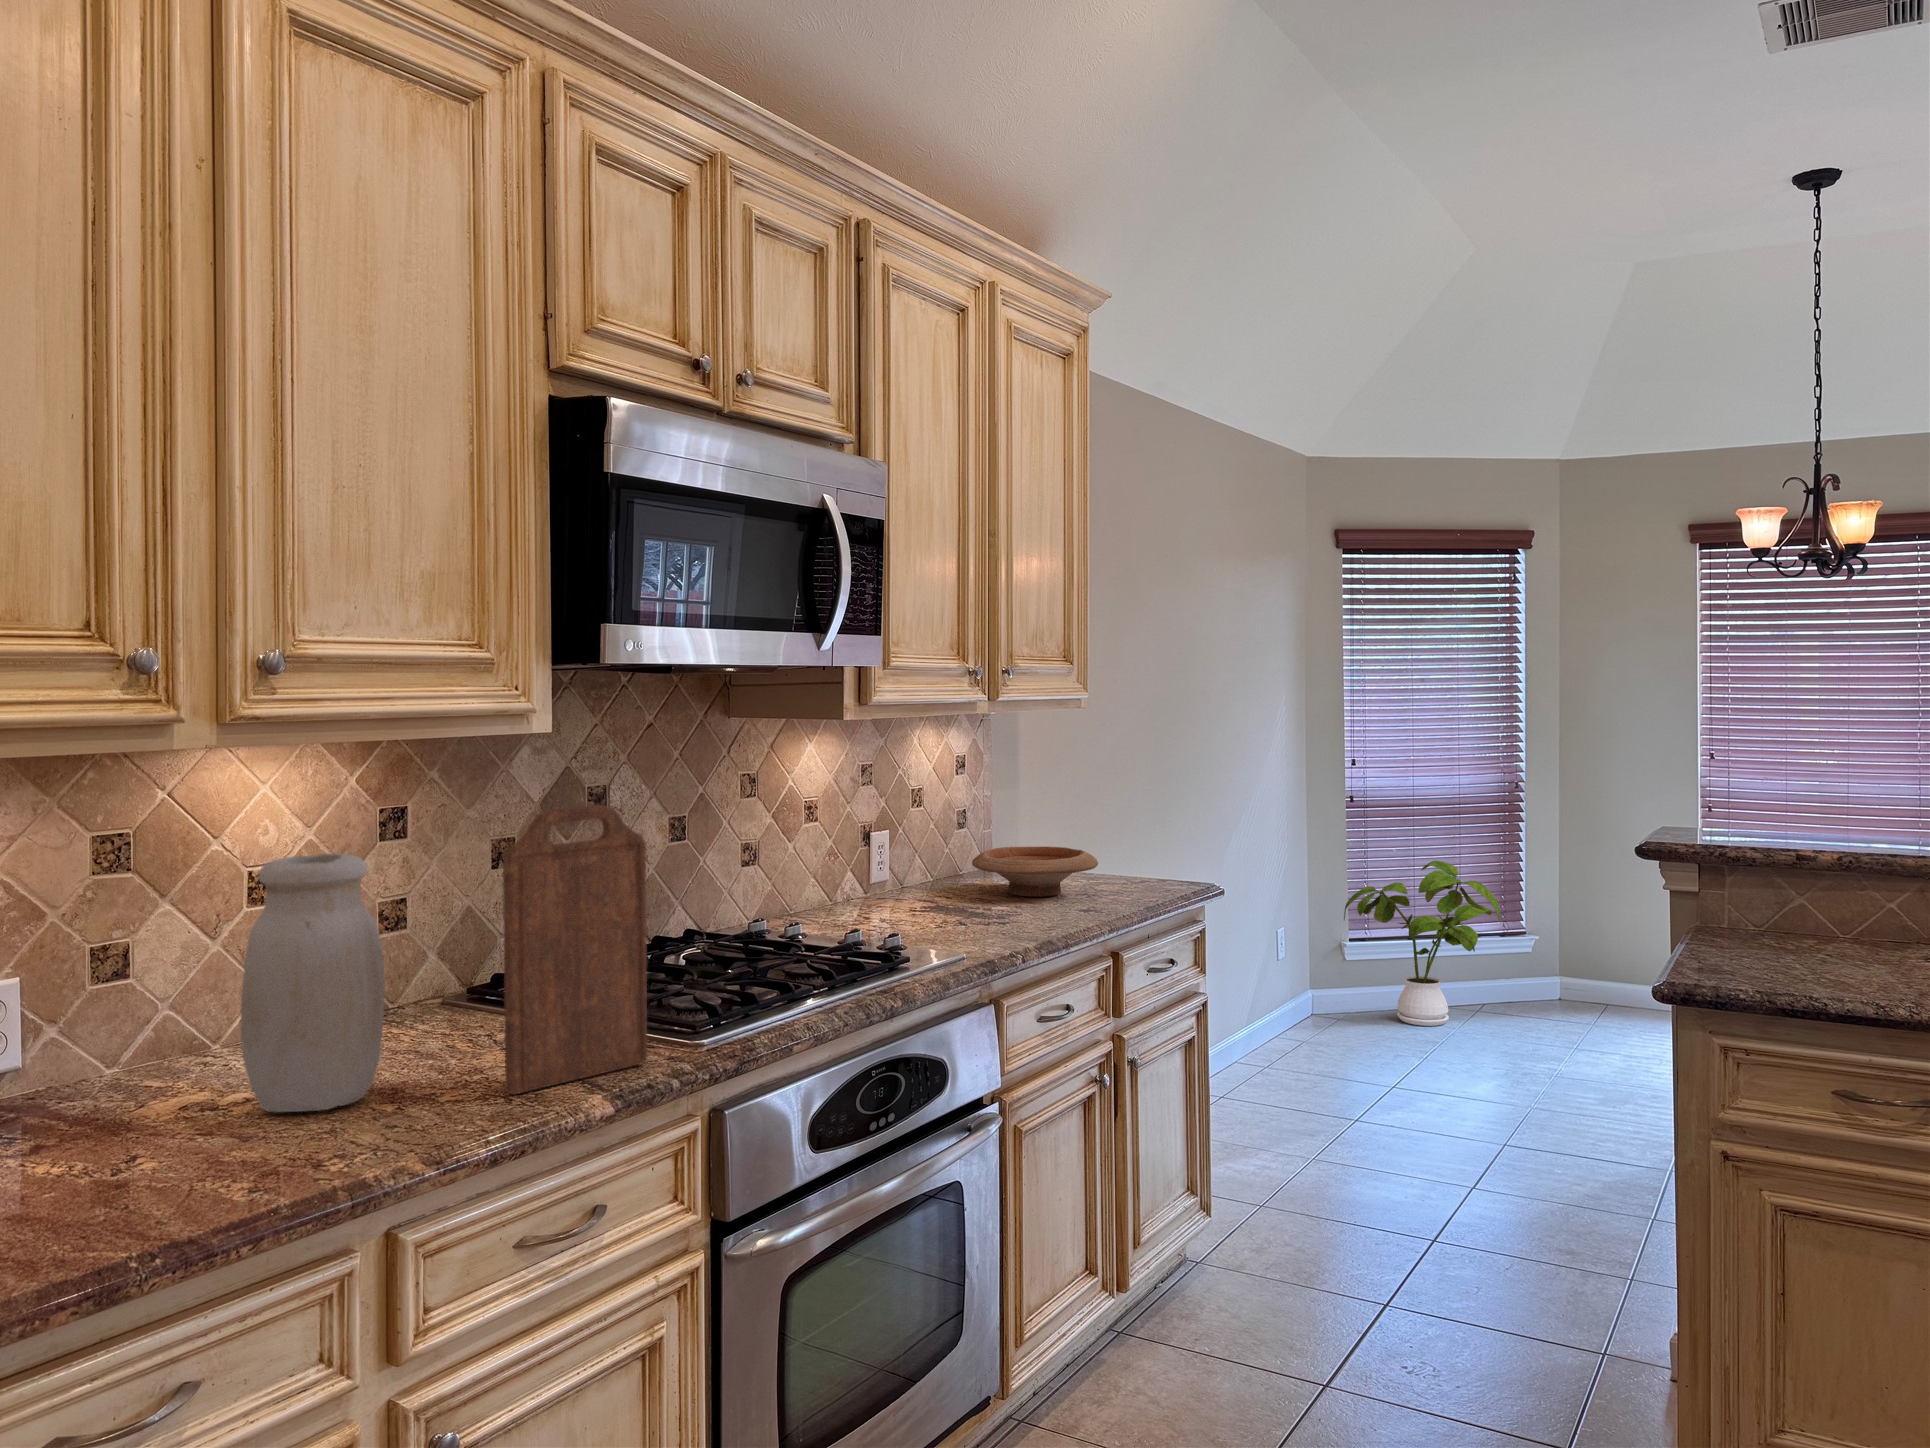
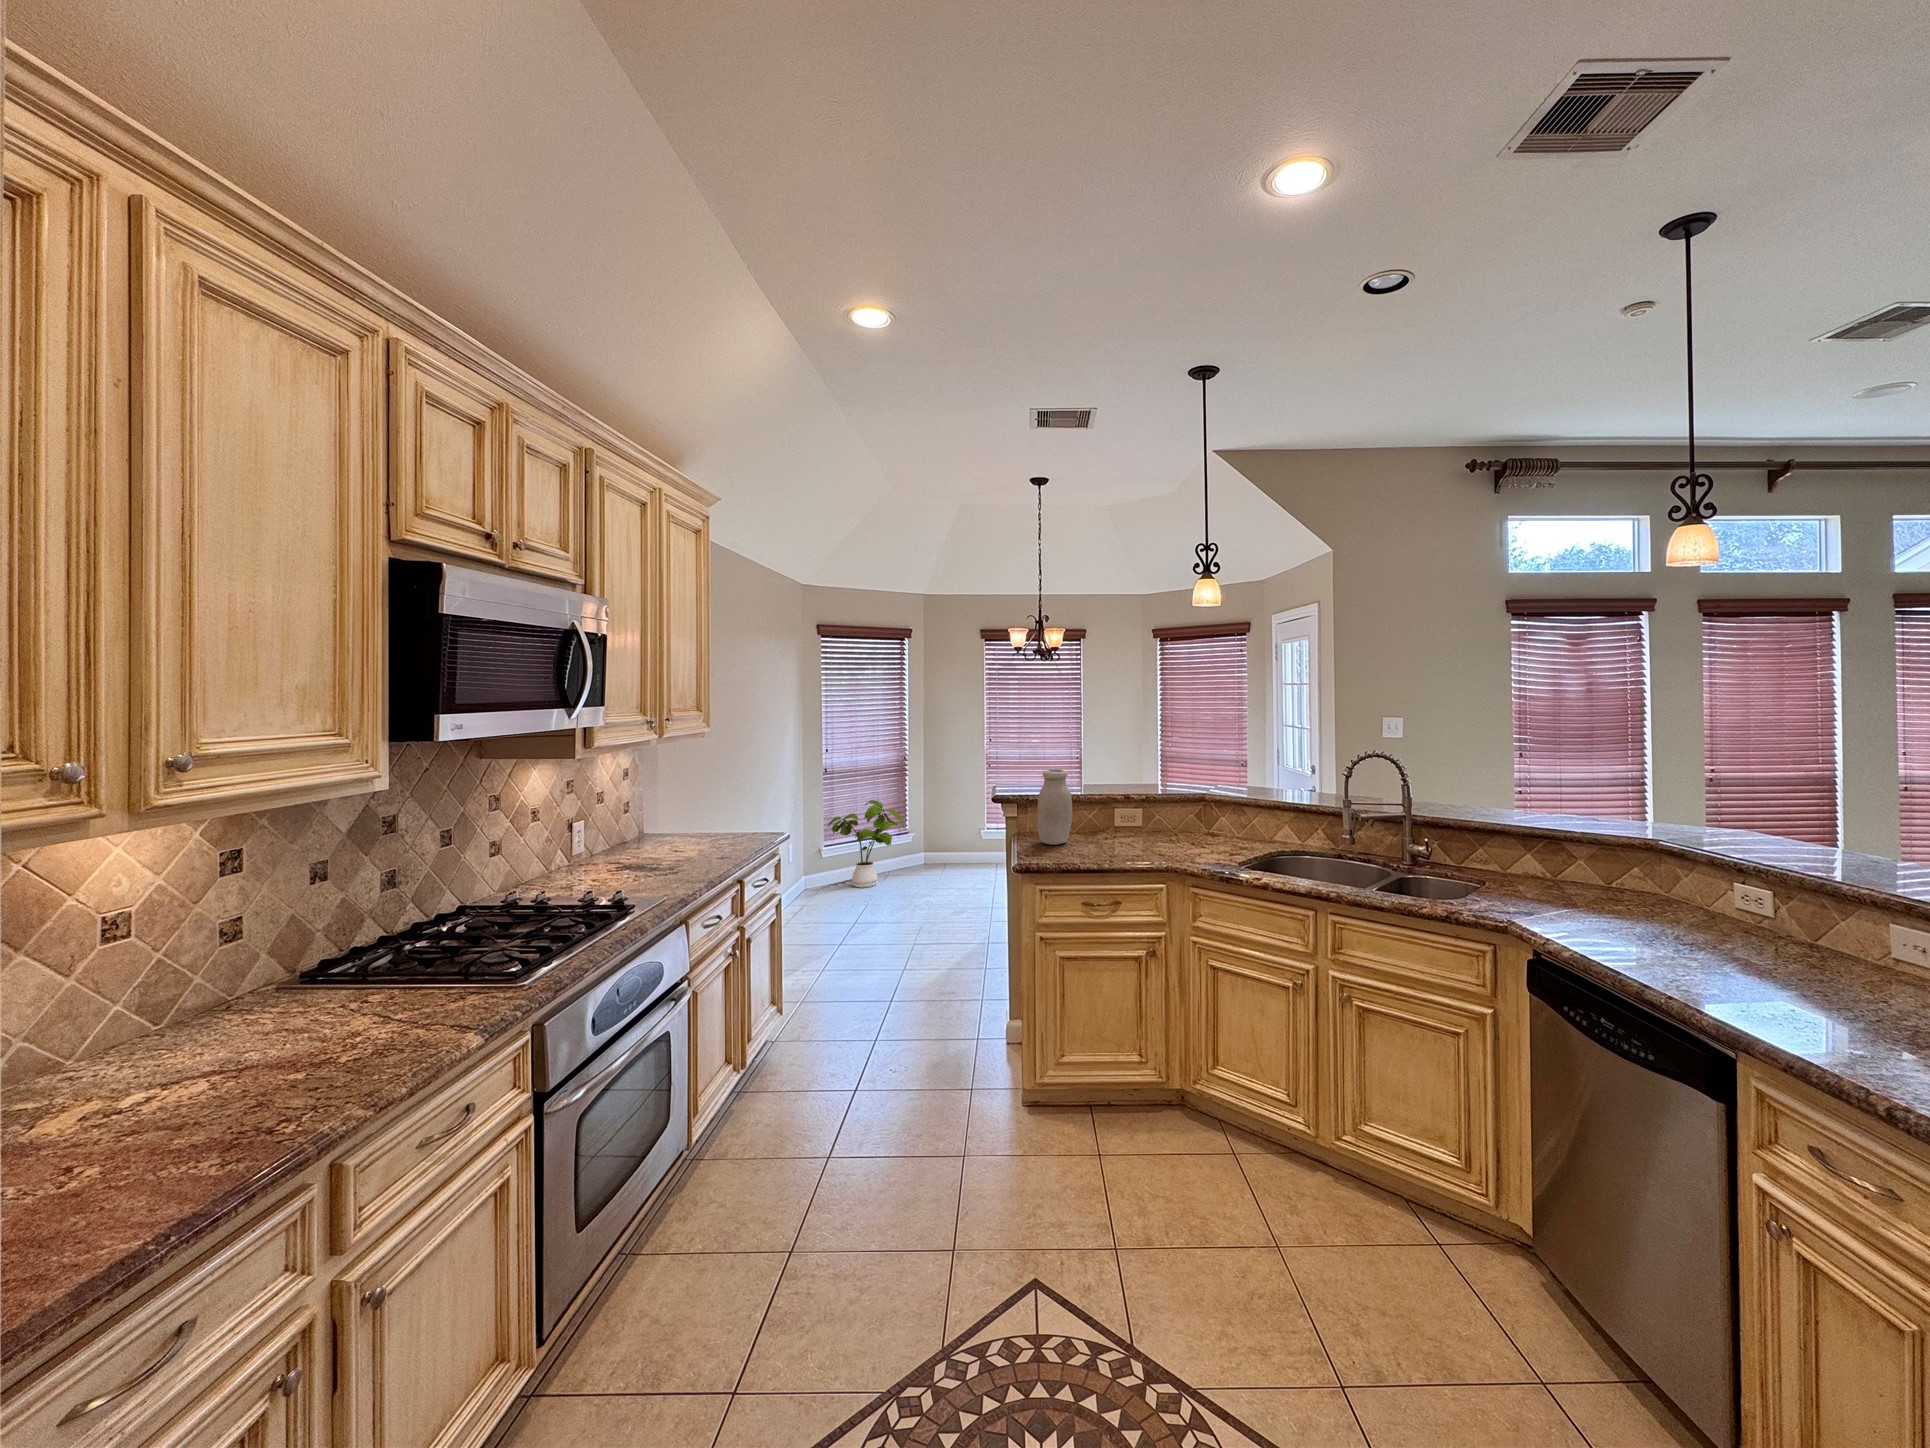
cutting board: present [503,805,647,1095] -> none [395,839,495,1044]
wooden bowl: present [972,846,1098,897] -> none [643,819,723,851]
jar: present [241,854,385,1112] -> present [1037,769,1072,845]

